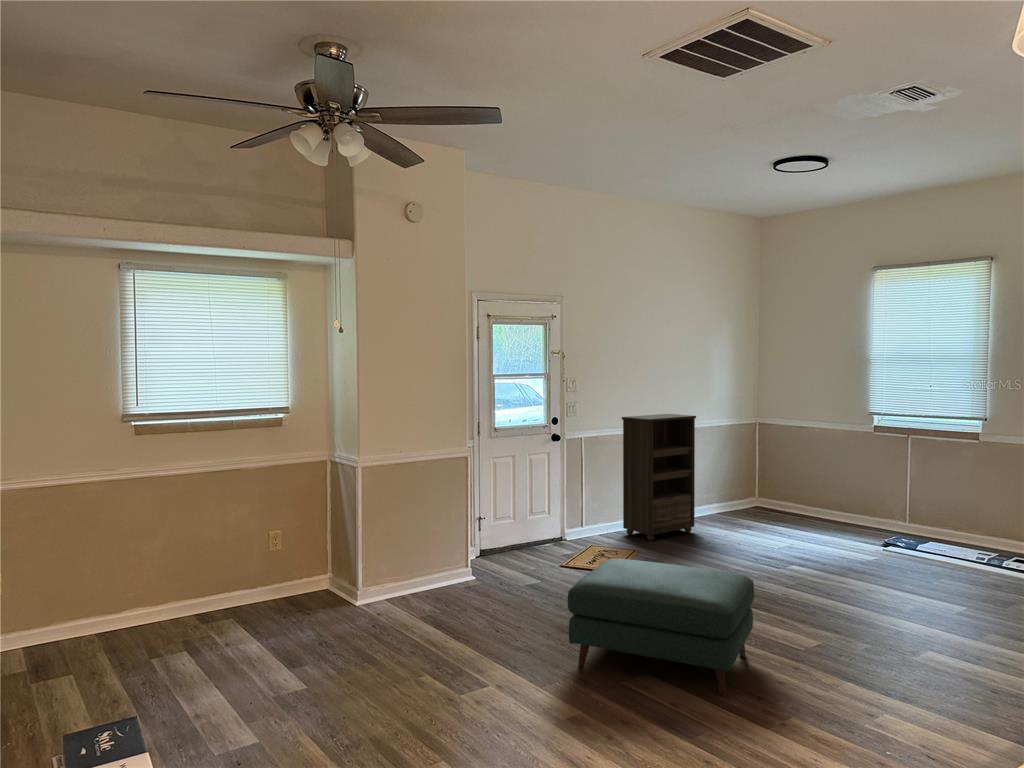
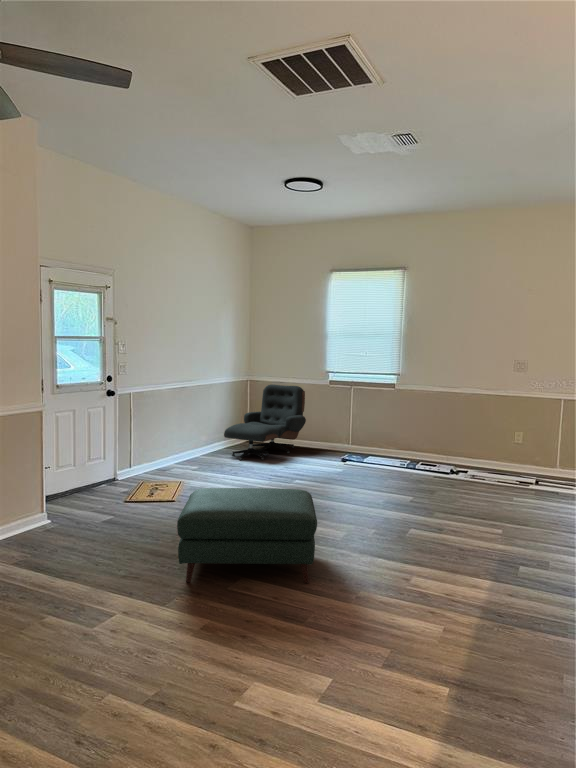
bookshelf: present [622,414,696,540] -> none [161,373,218,473]
lounge chair: none [710,430,833,532] -> present [224,384,306,460]

